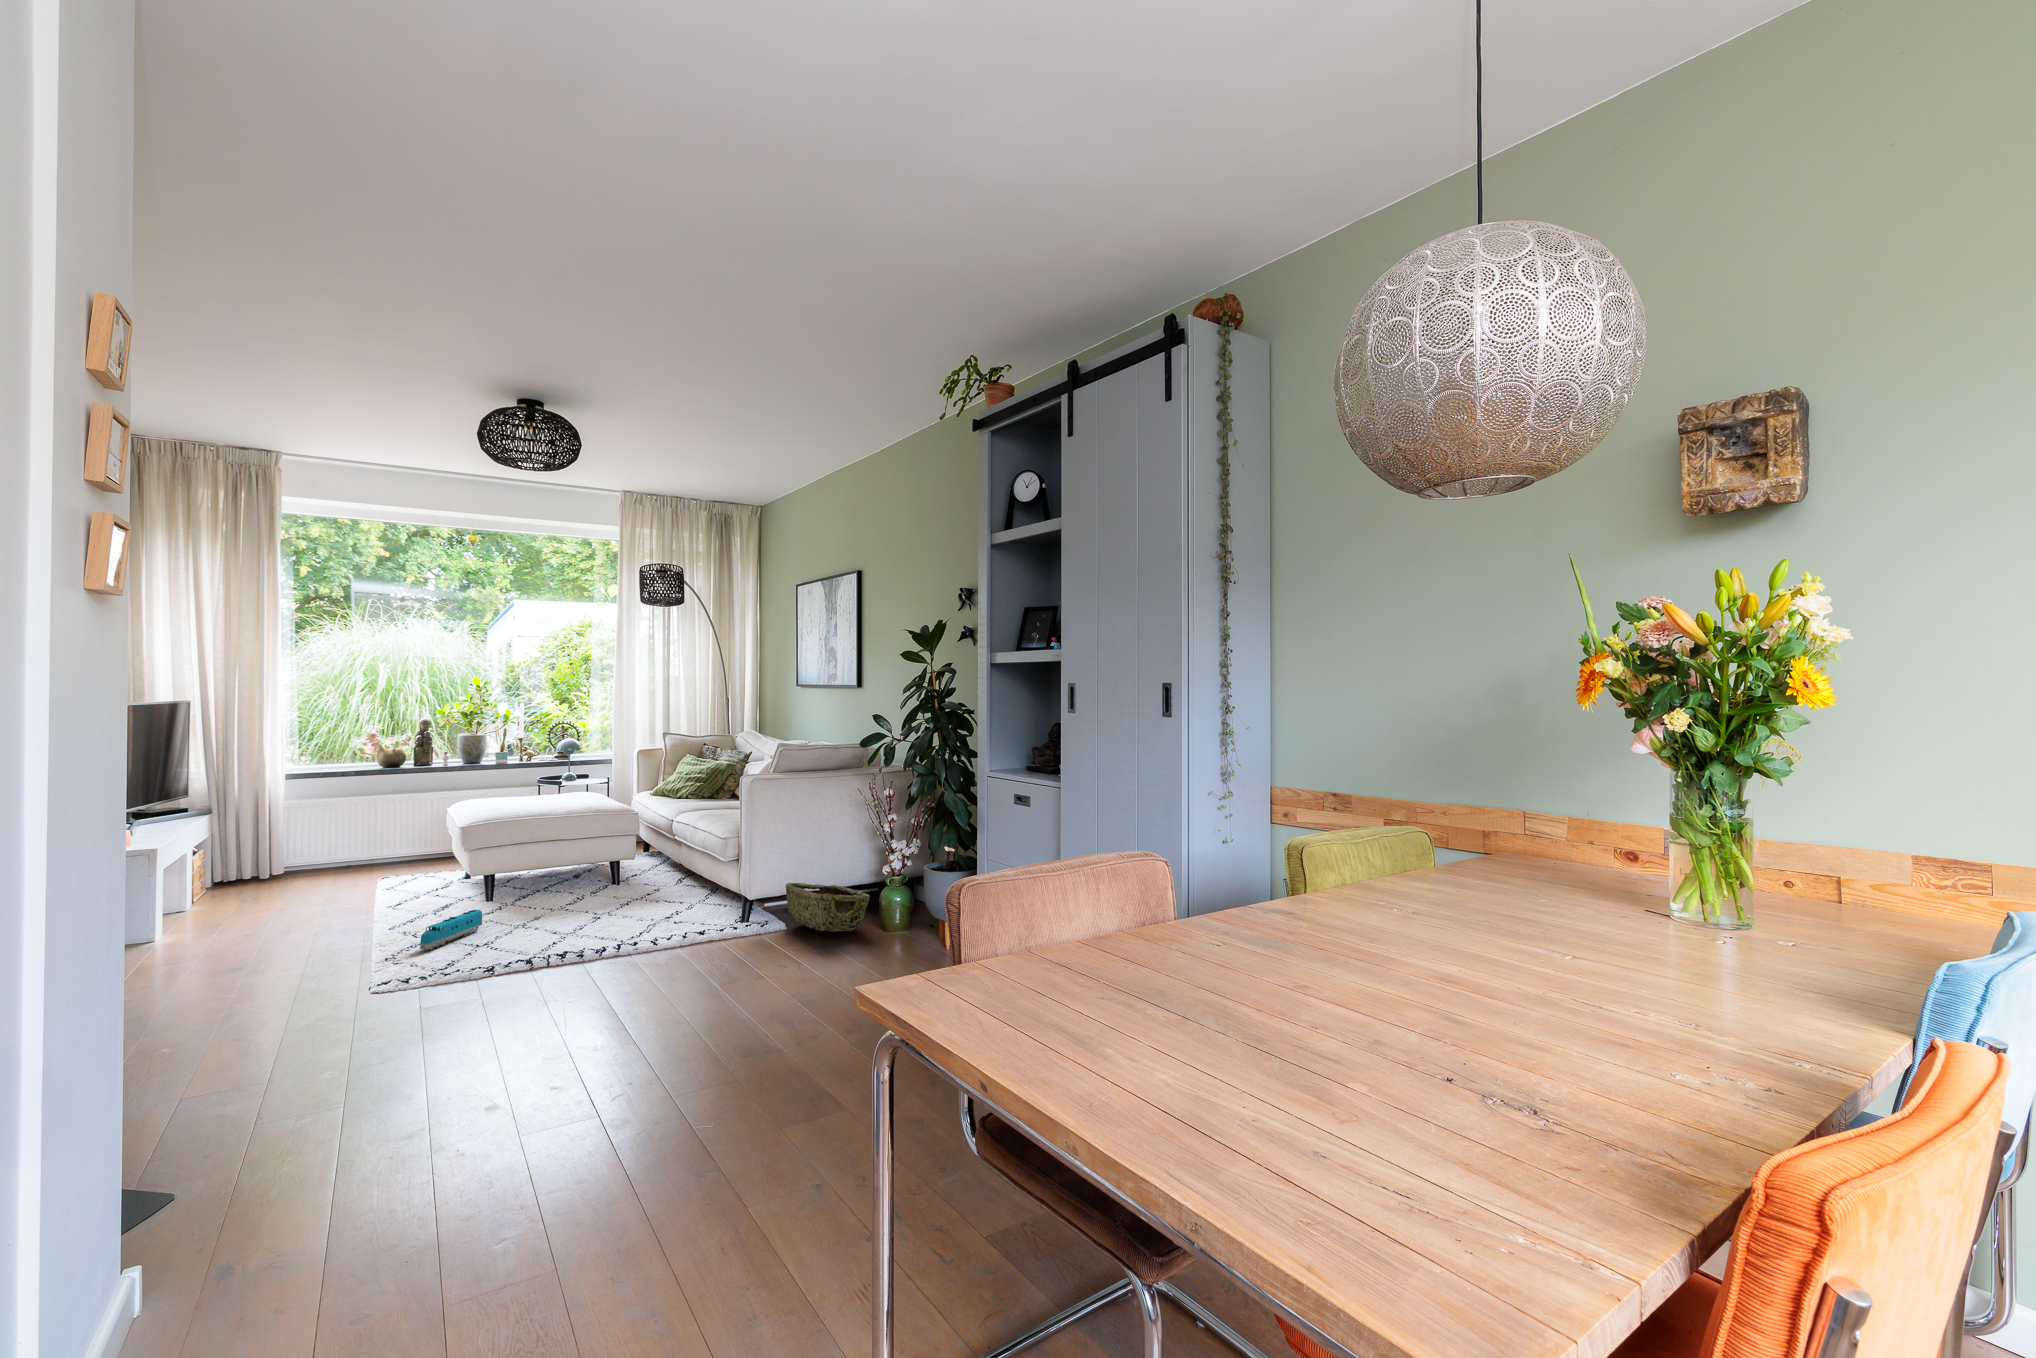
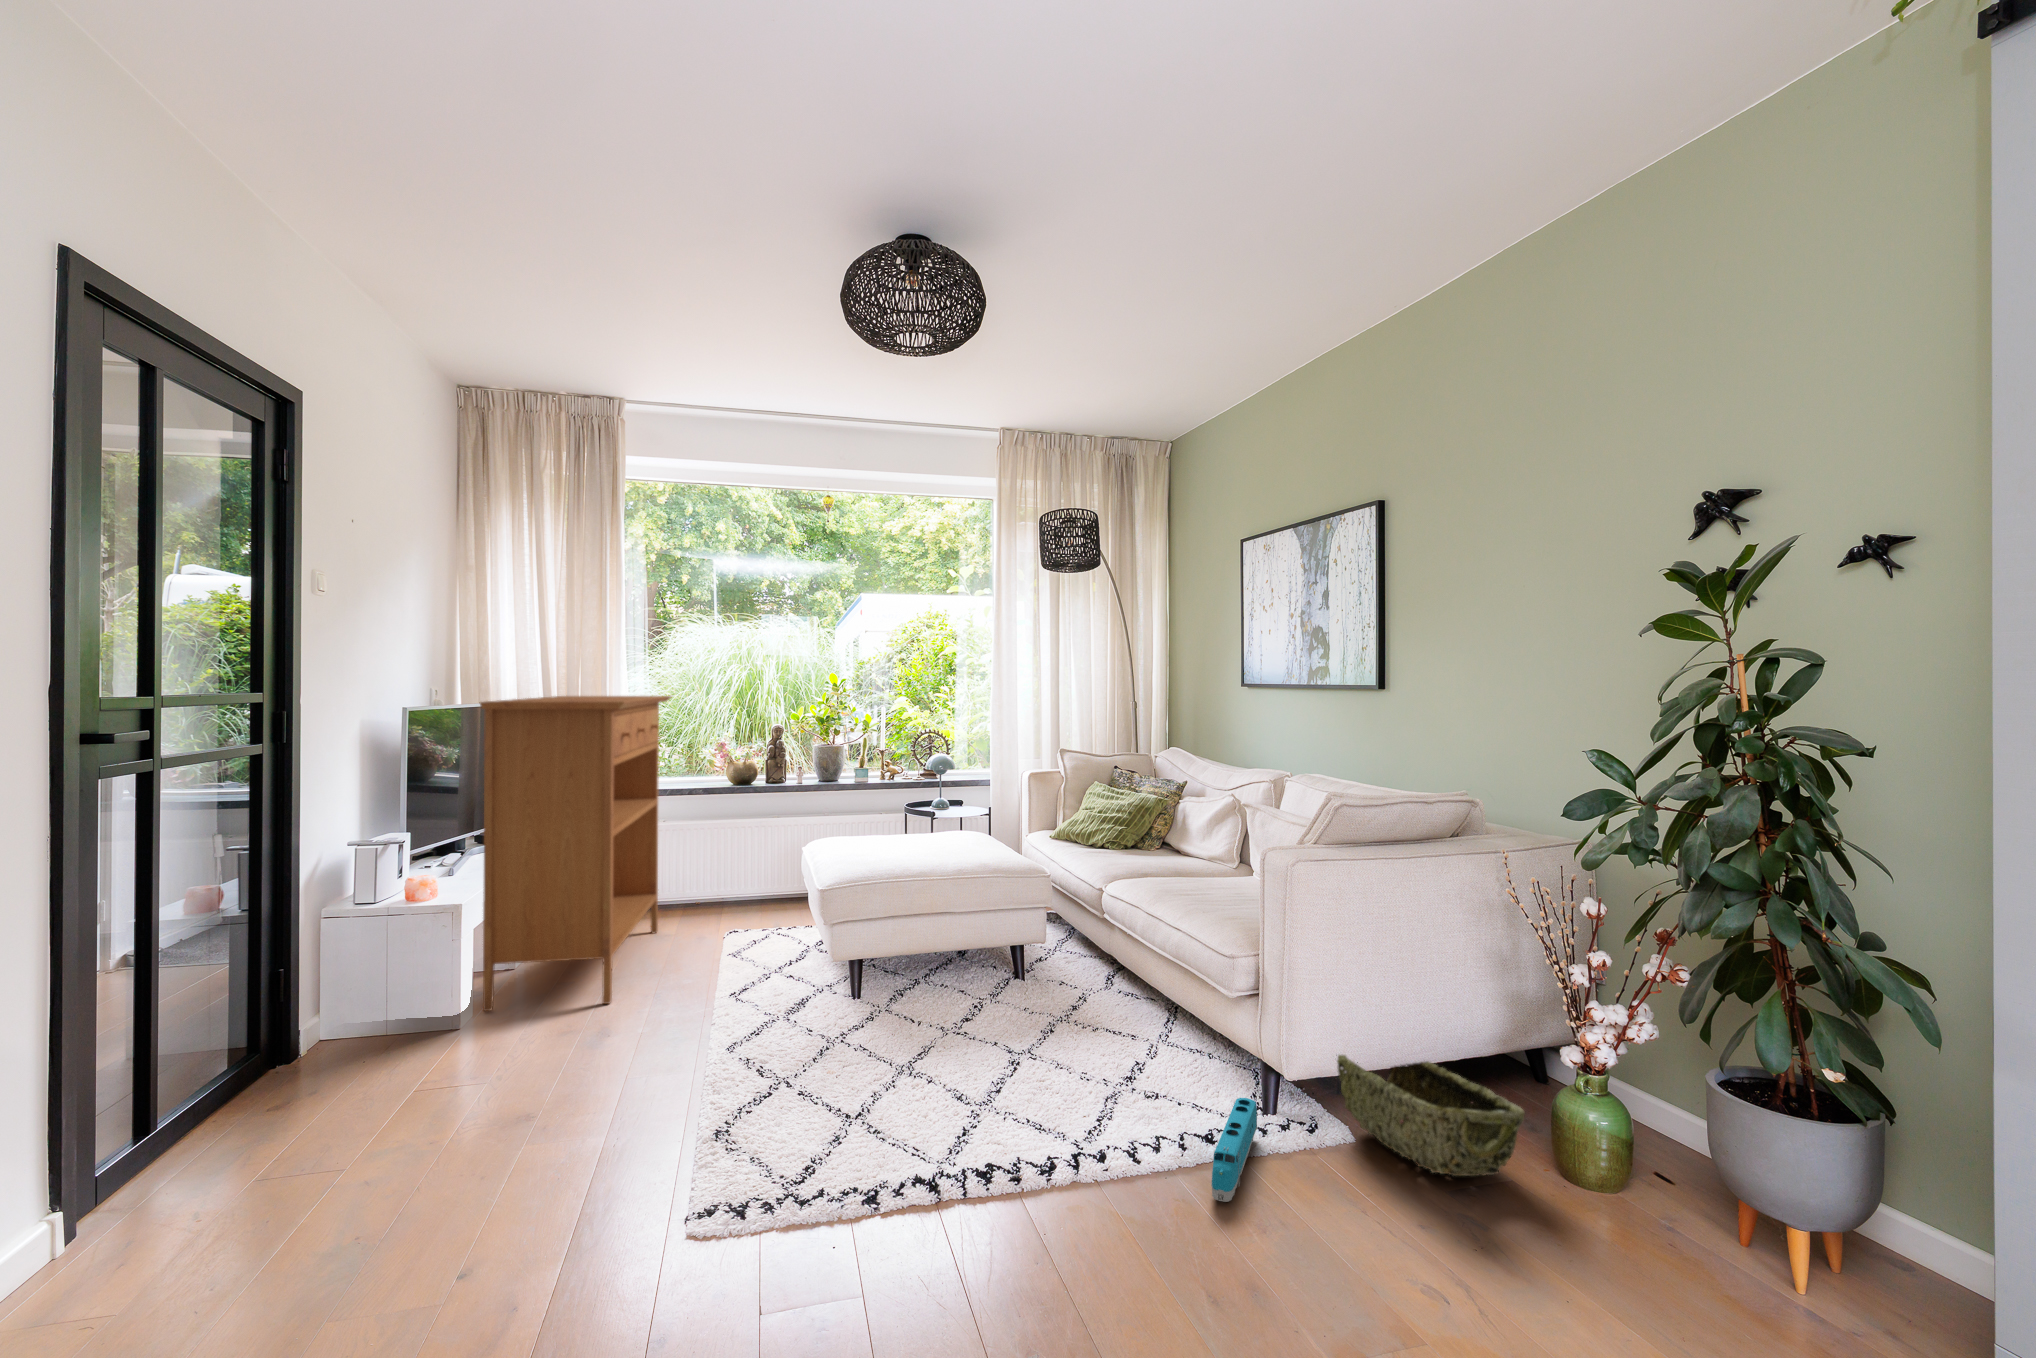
console table: none [168,695,329,931] -> present [480,696,672,1011]
toy train: present [420,910,482,949] -> present [1211,1098,1257,1202]

